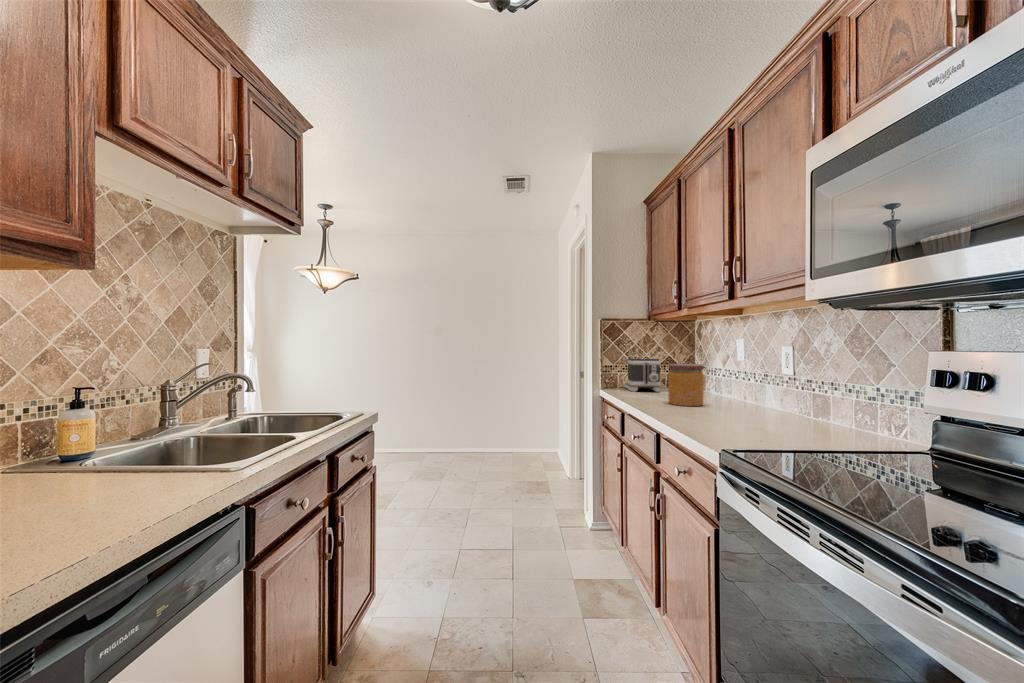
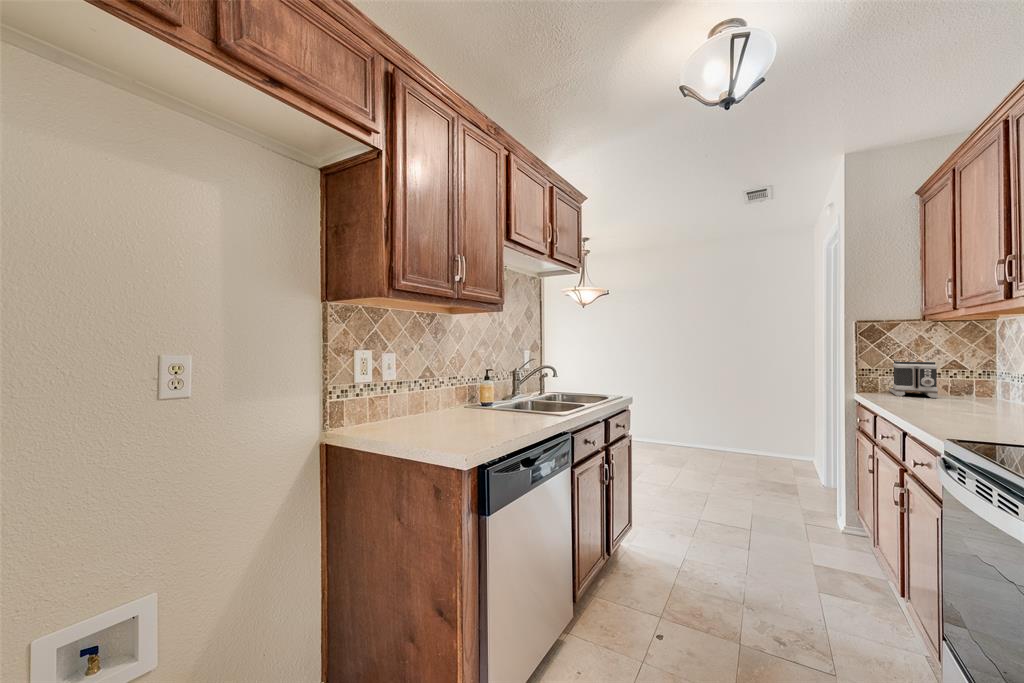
jar: present [668,364,704,406] -> none [934,367,984,412]

